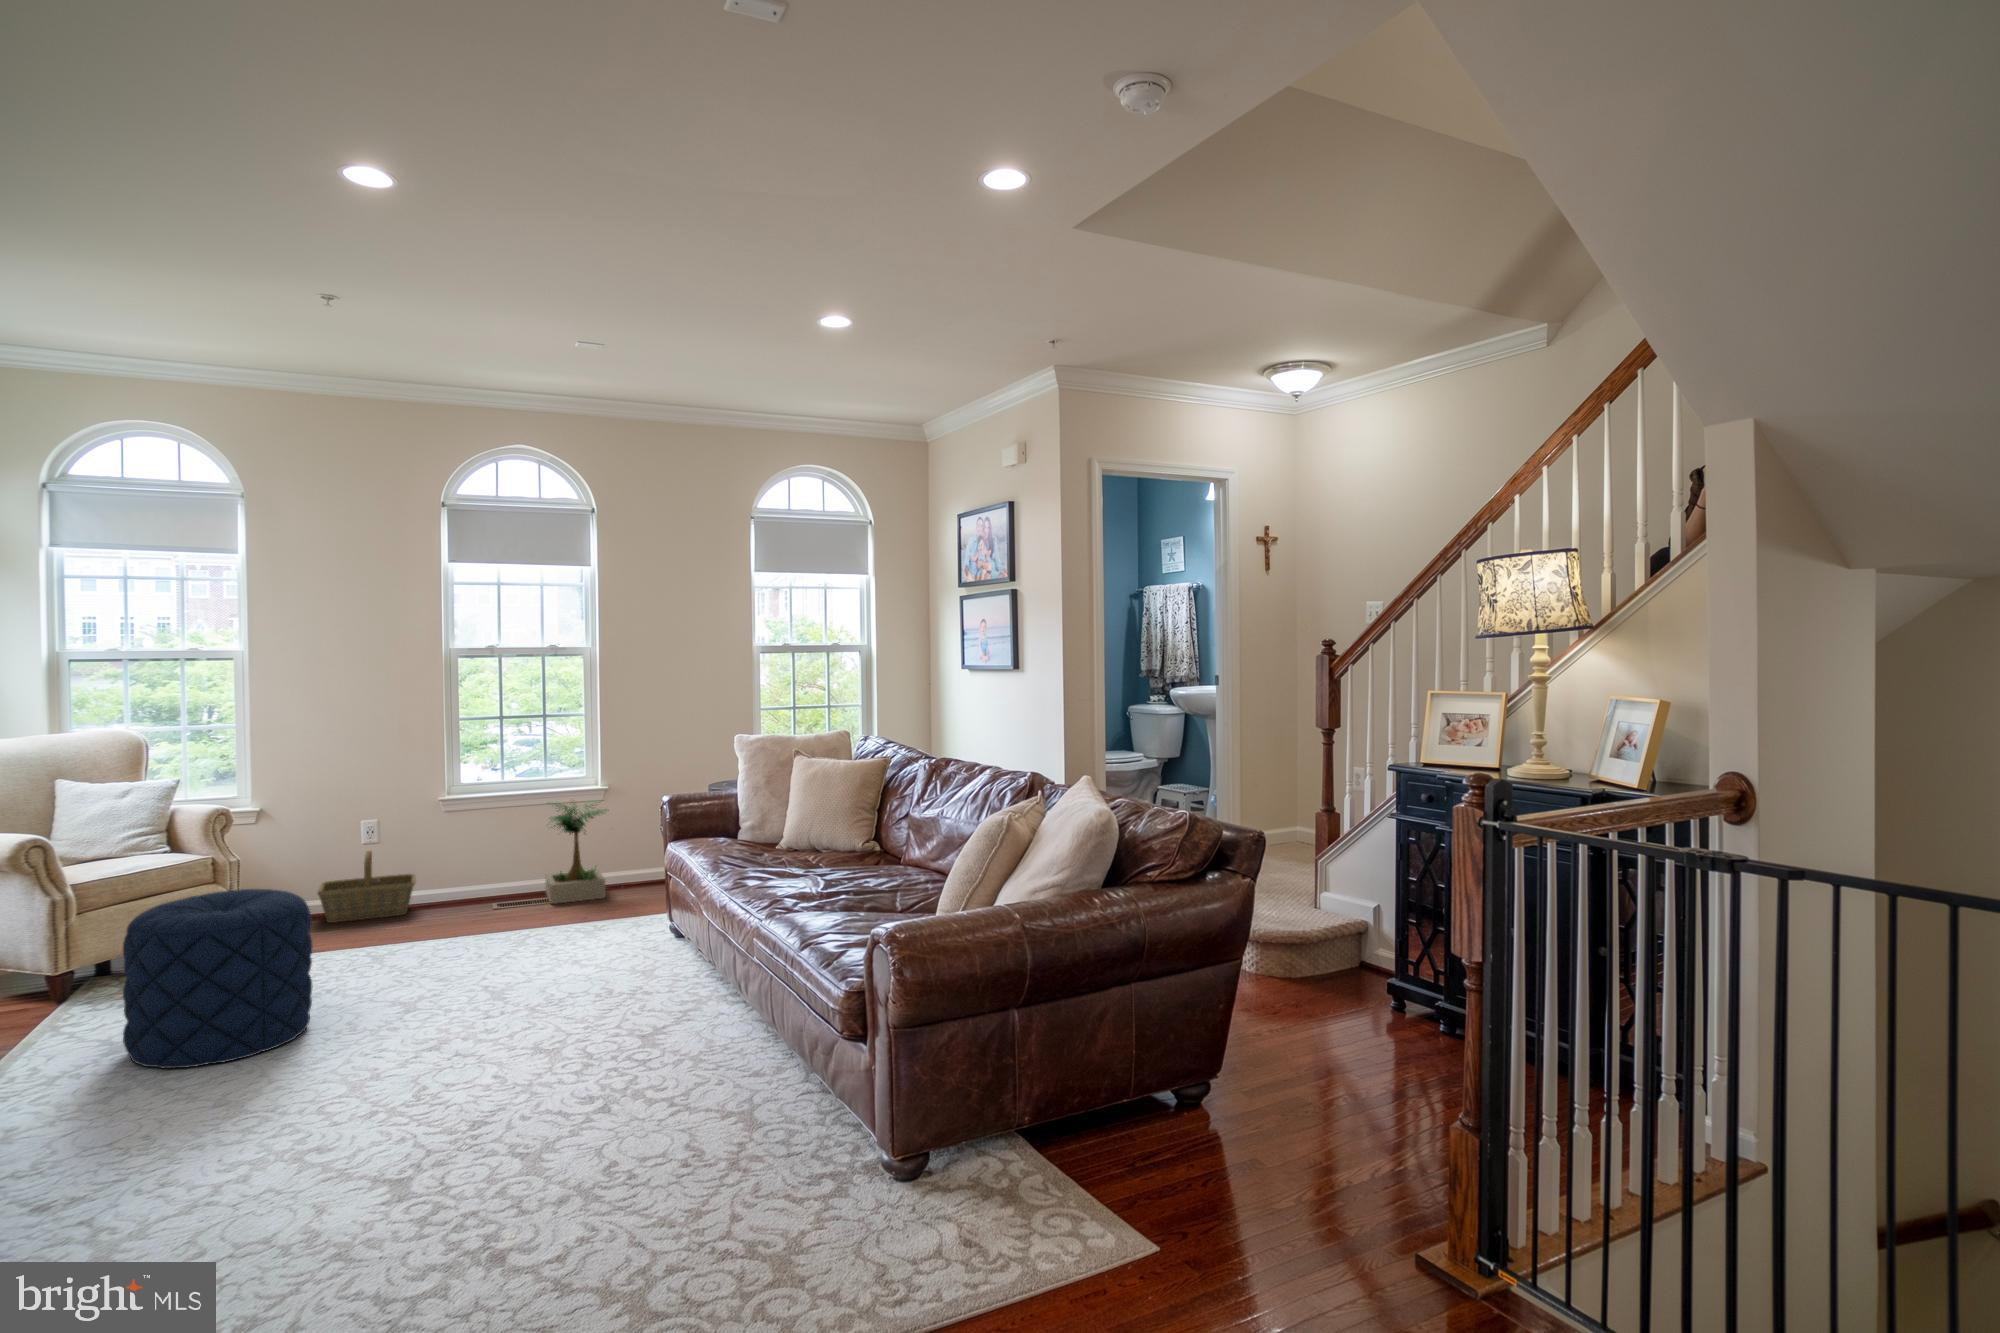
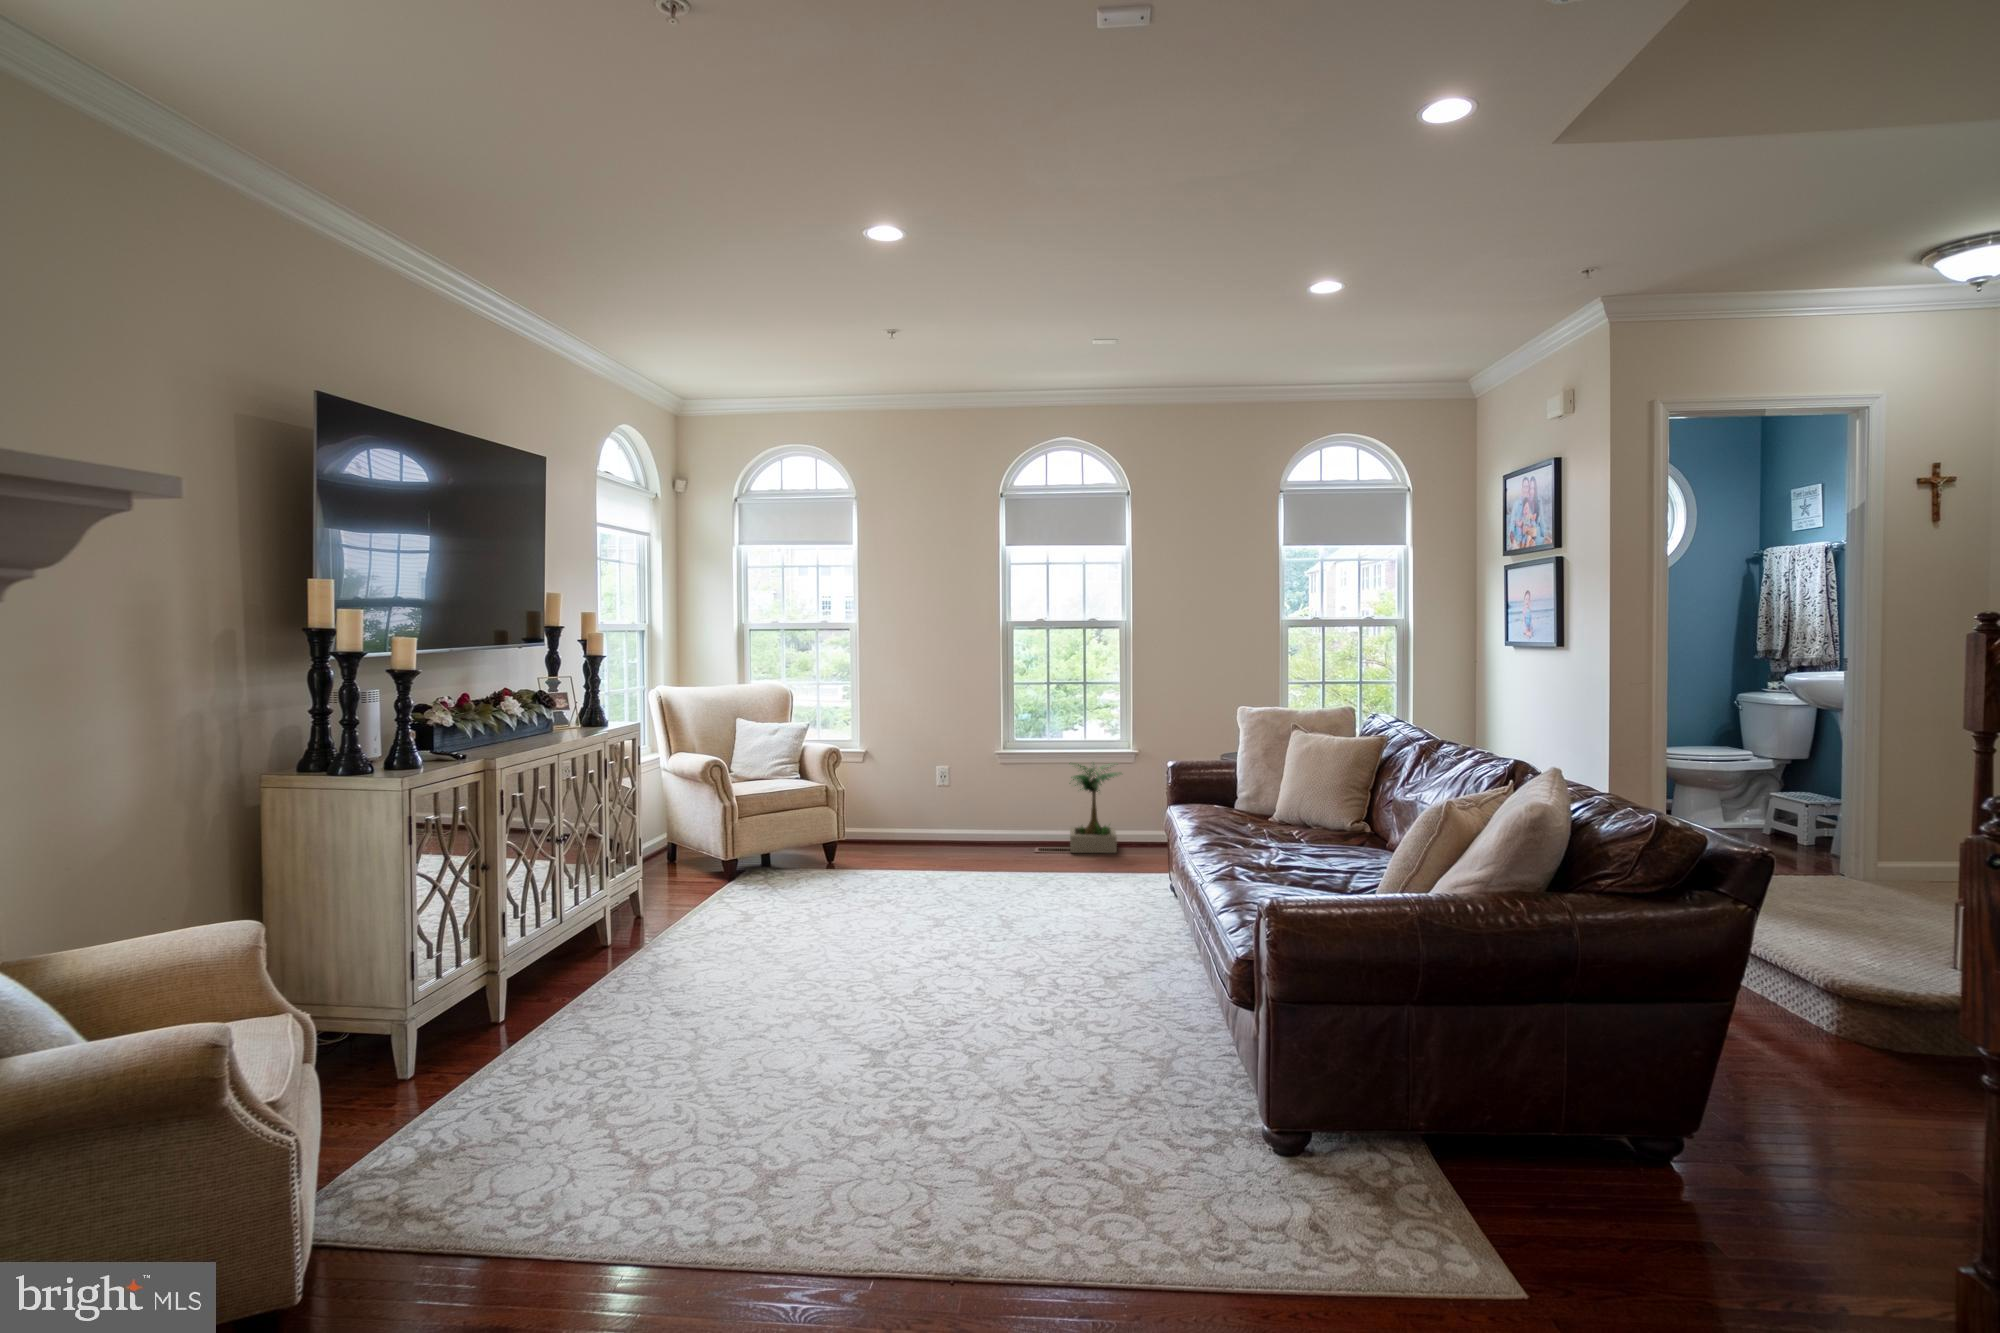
basket: present [317,851,416,923] -> none [899,792,970,848]
pouf: present [123,889,312,1068] -> none [752,811,869,939]

